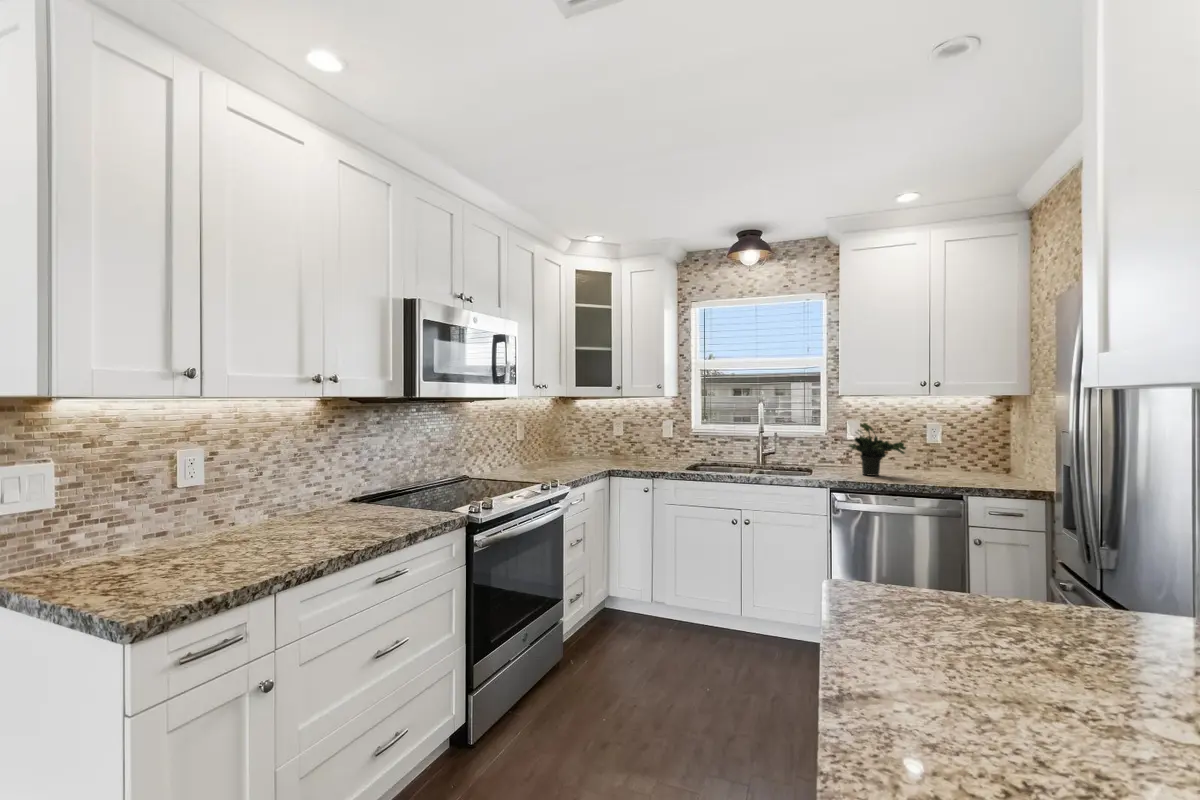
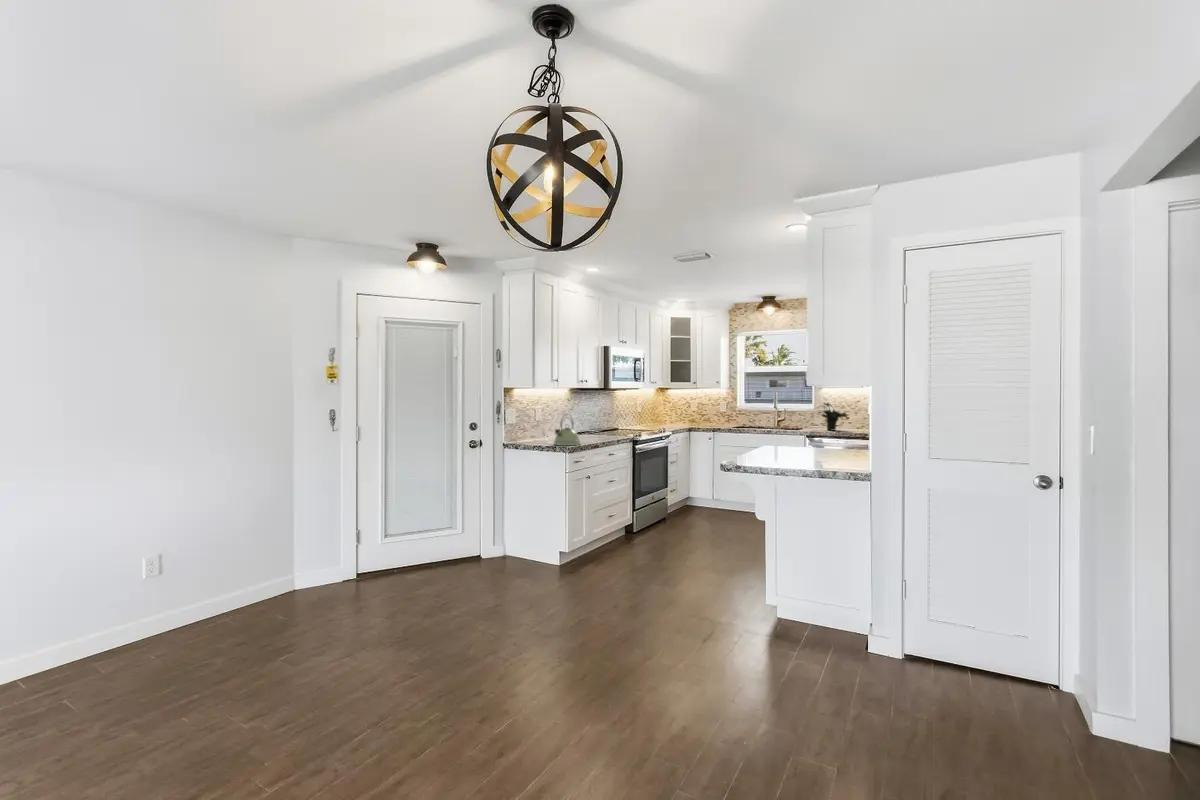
kettle: none [148,476,260,583] -> present [554,415,580,446]

